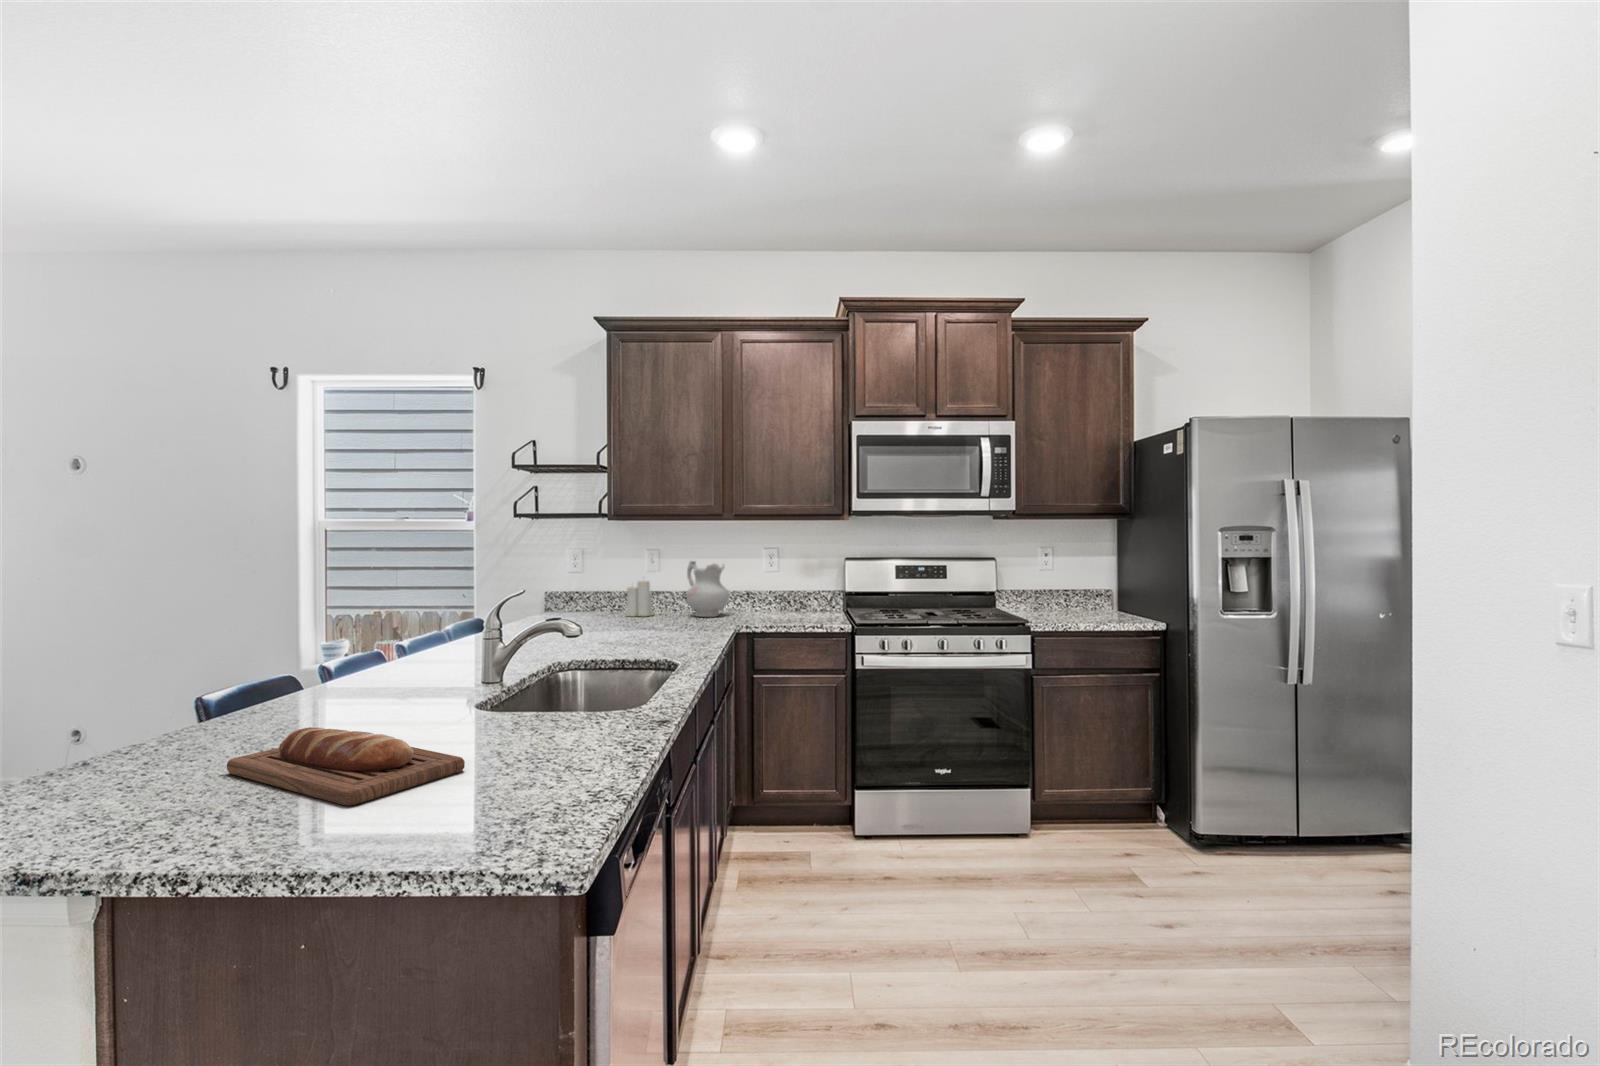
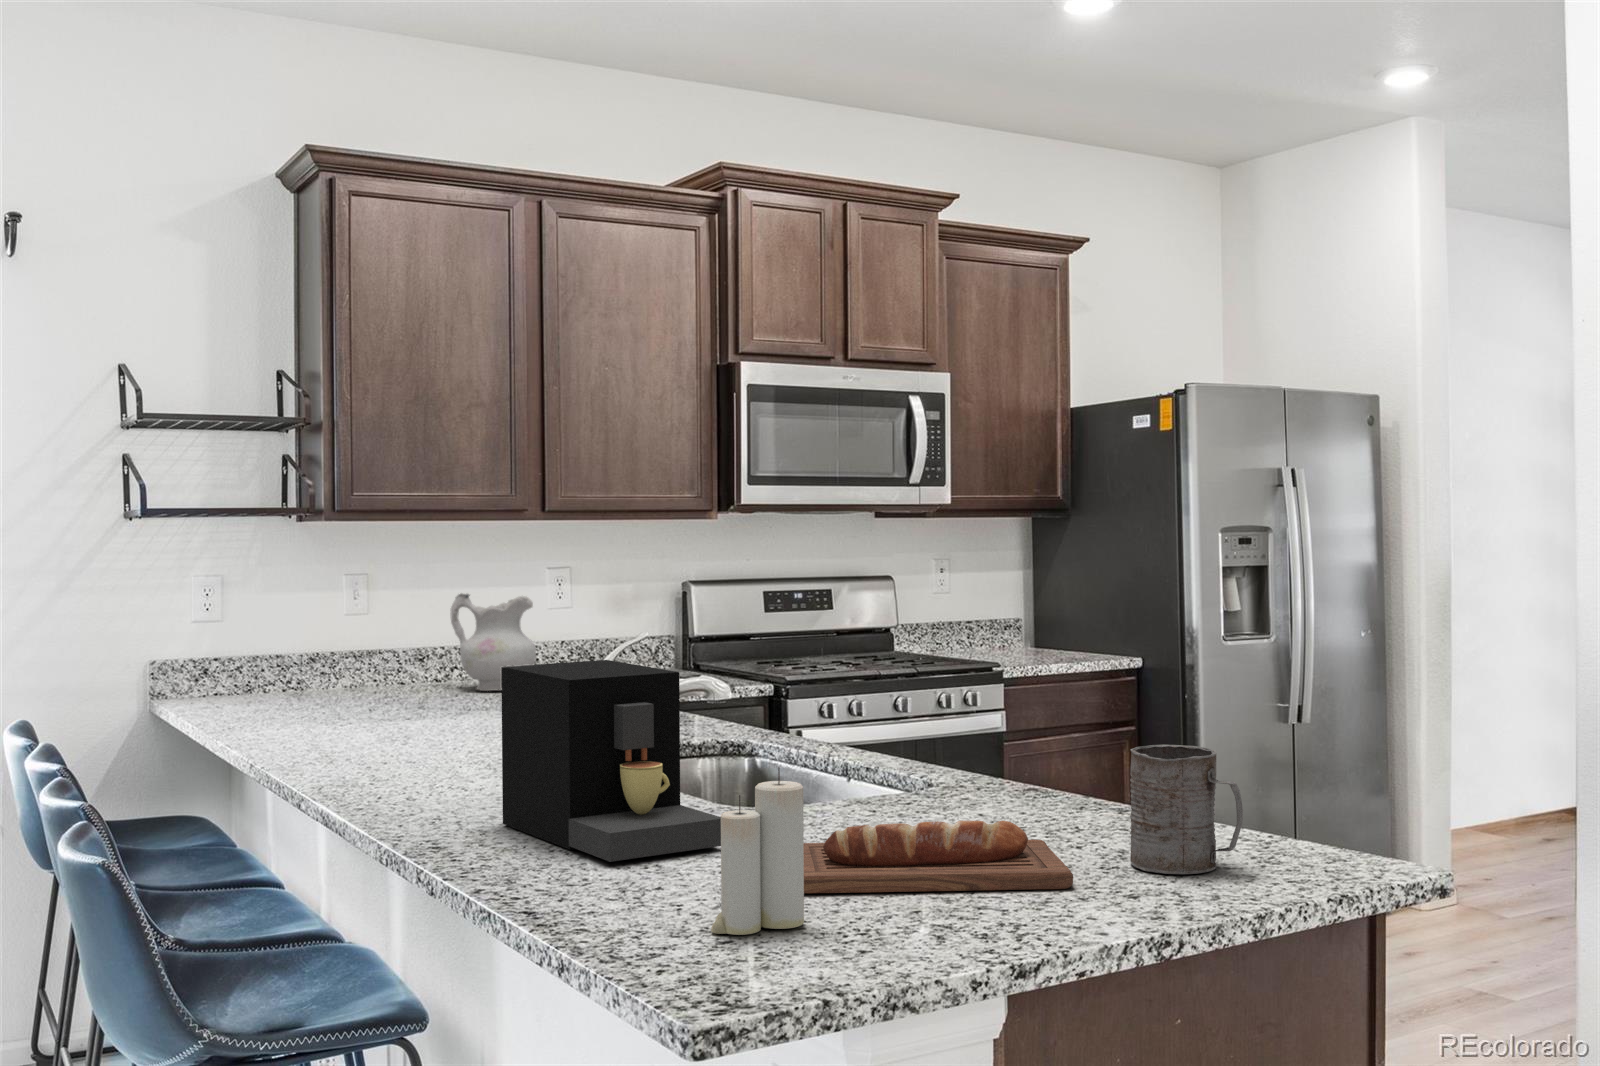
candle: present [626,581,654,617] -> present [711,767,804,935]
coffee maker: none [263,597,428,729] -> present [501,660,721,862]
mug: none [448,691,528,812] -> present [1130,745,1243,874]

